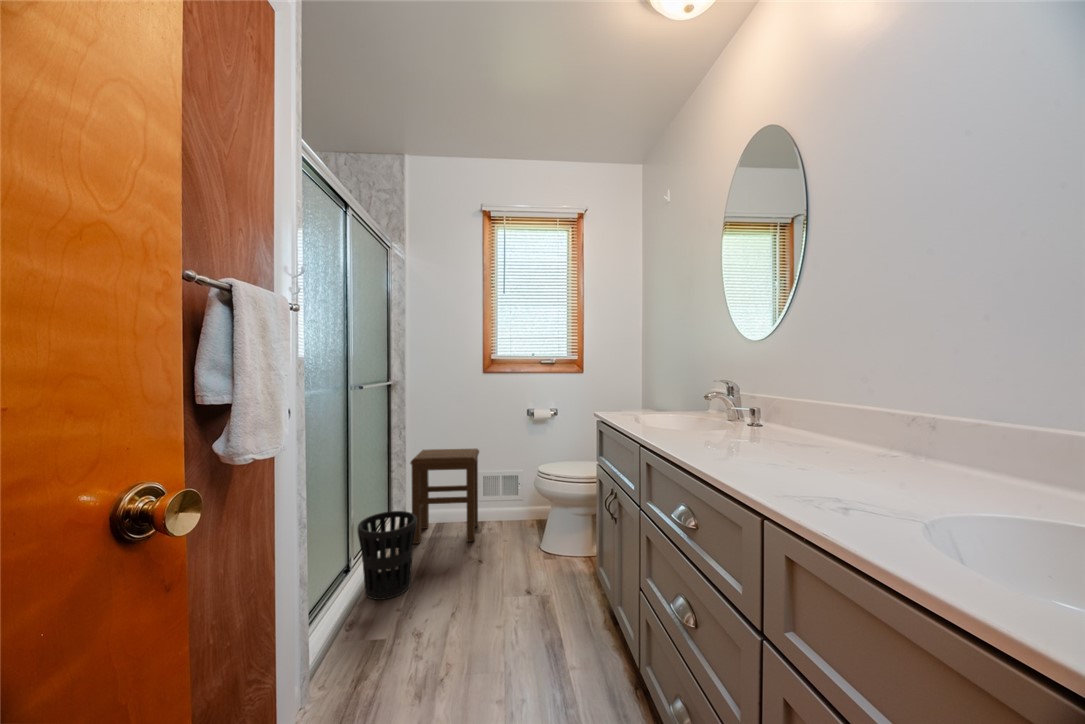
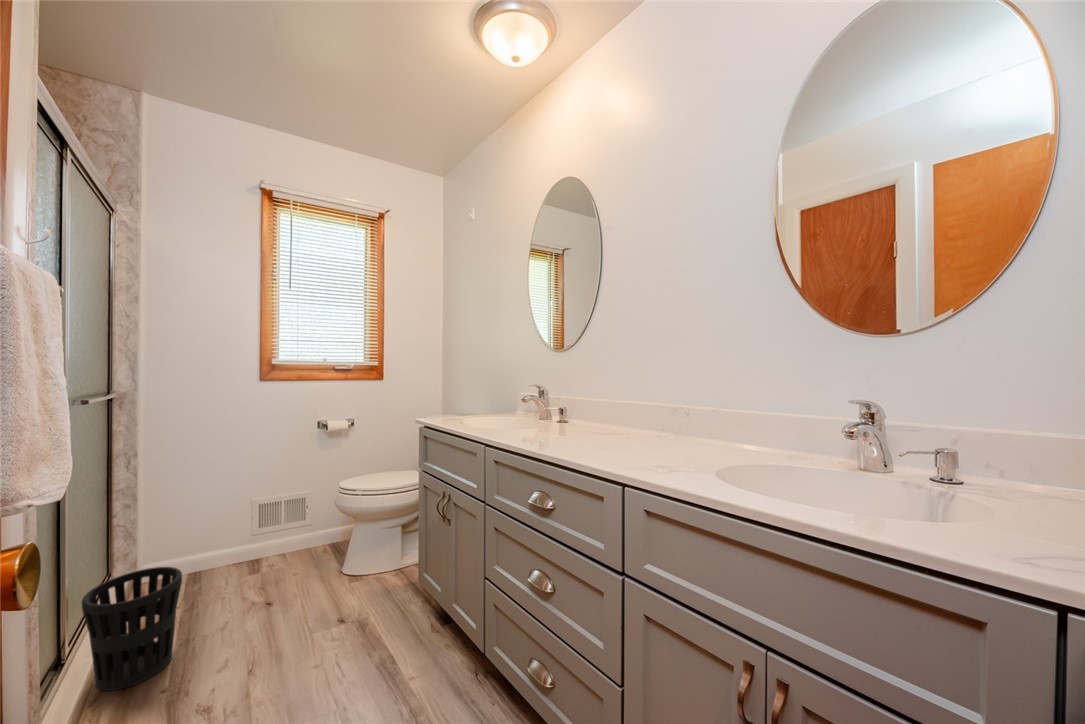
stool: present [410,448,479,544] -> none [154,473,256,607]

